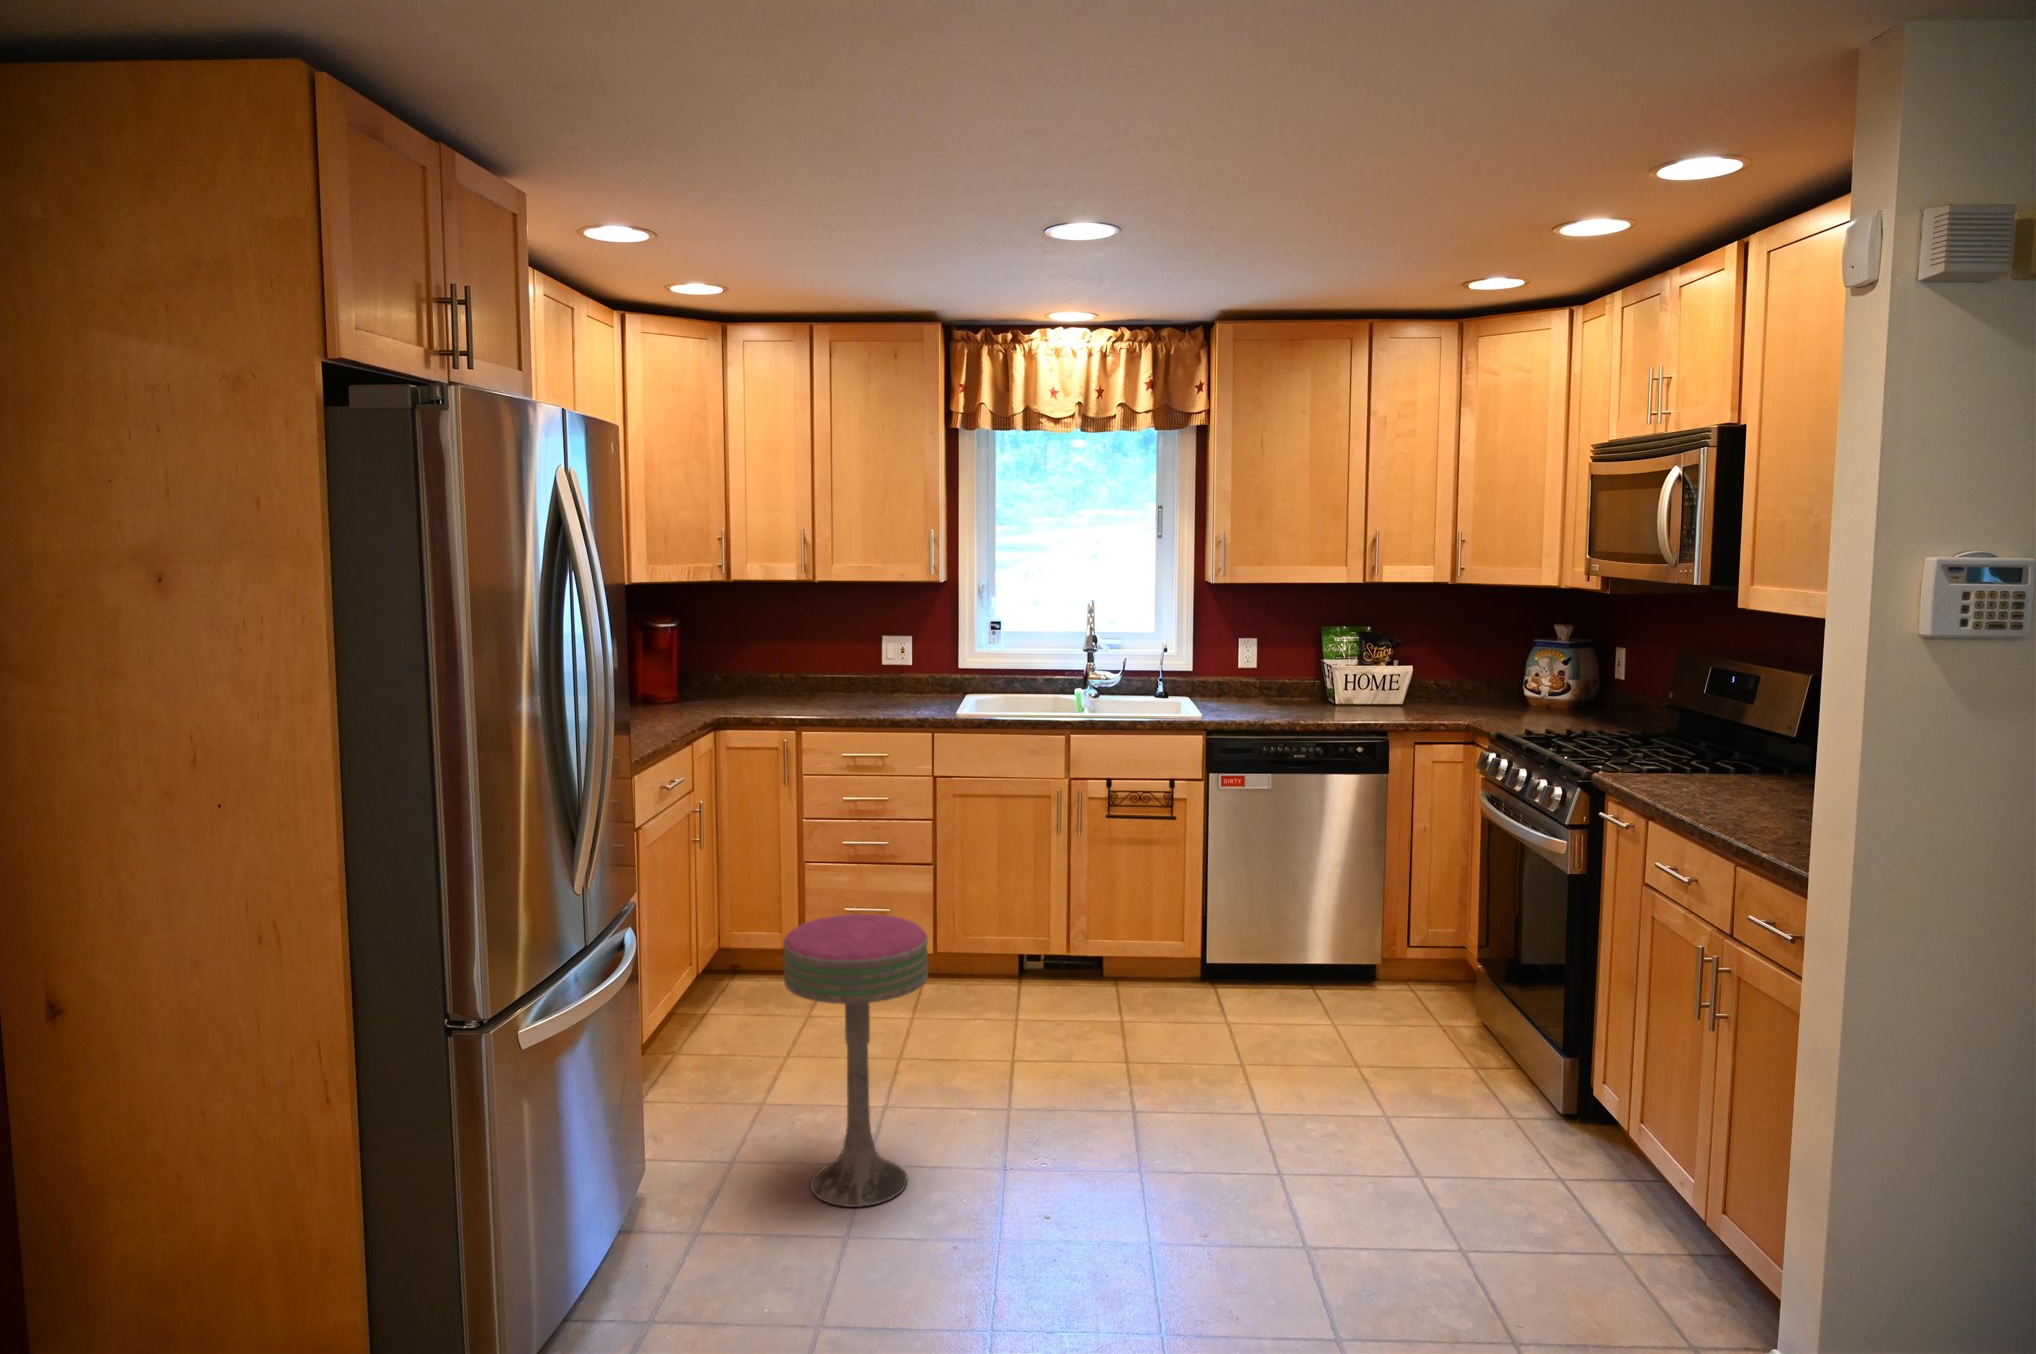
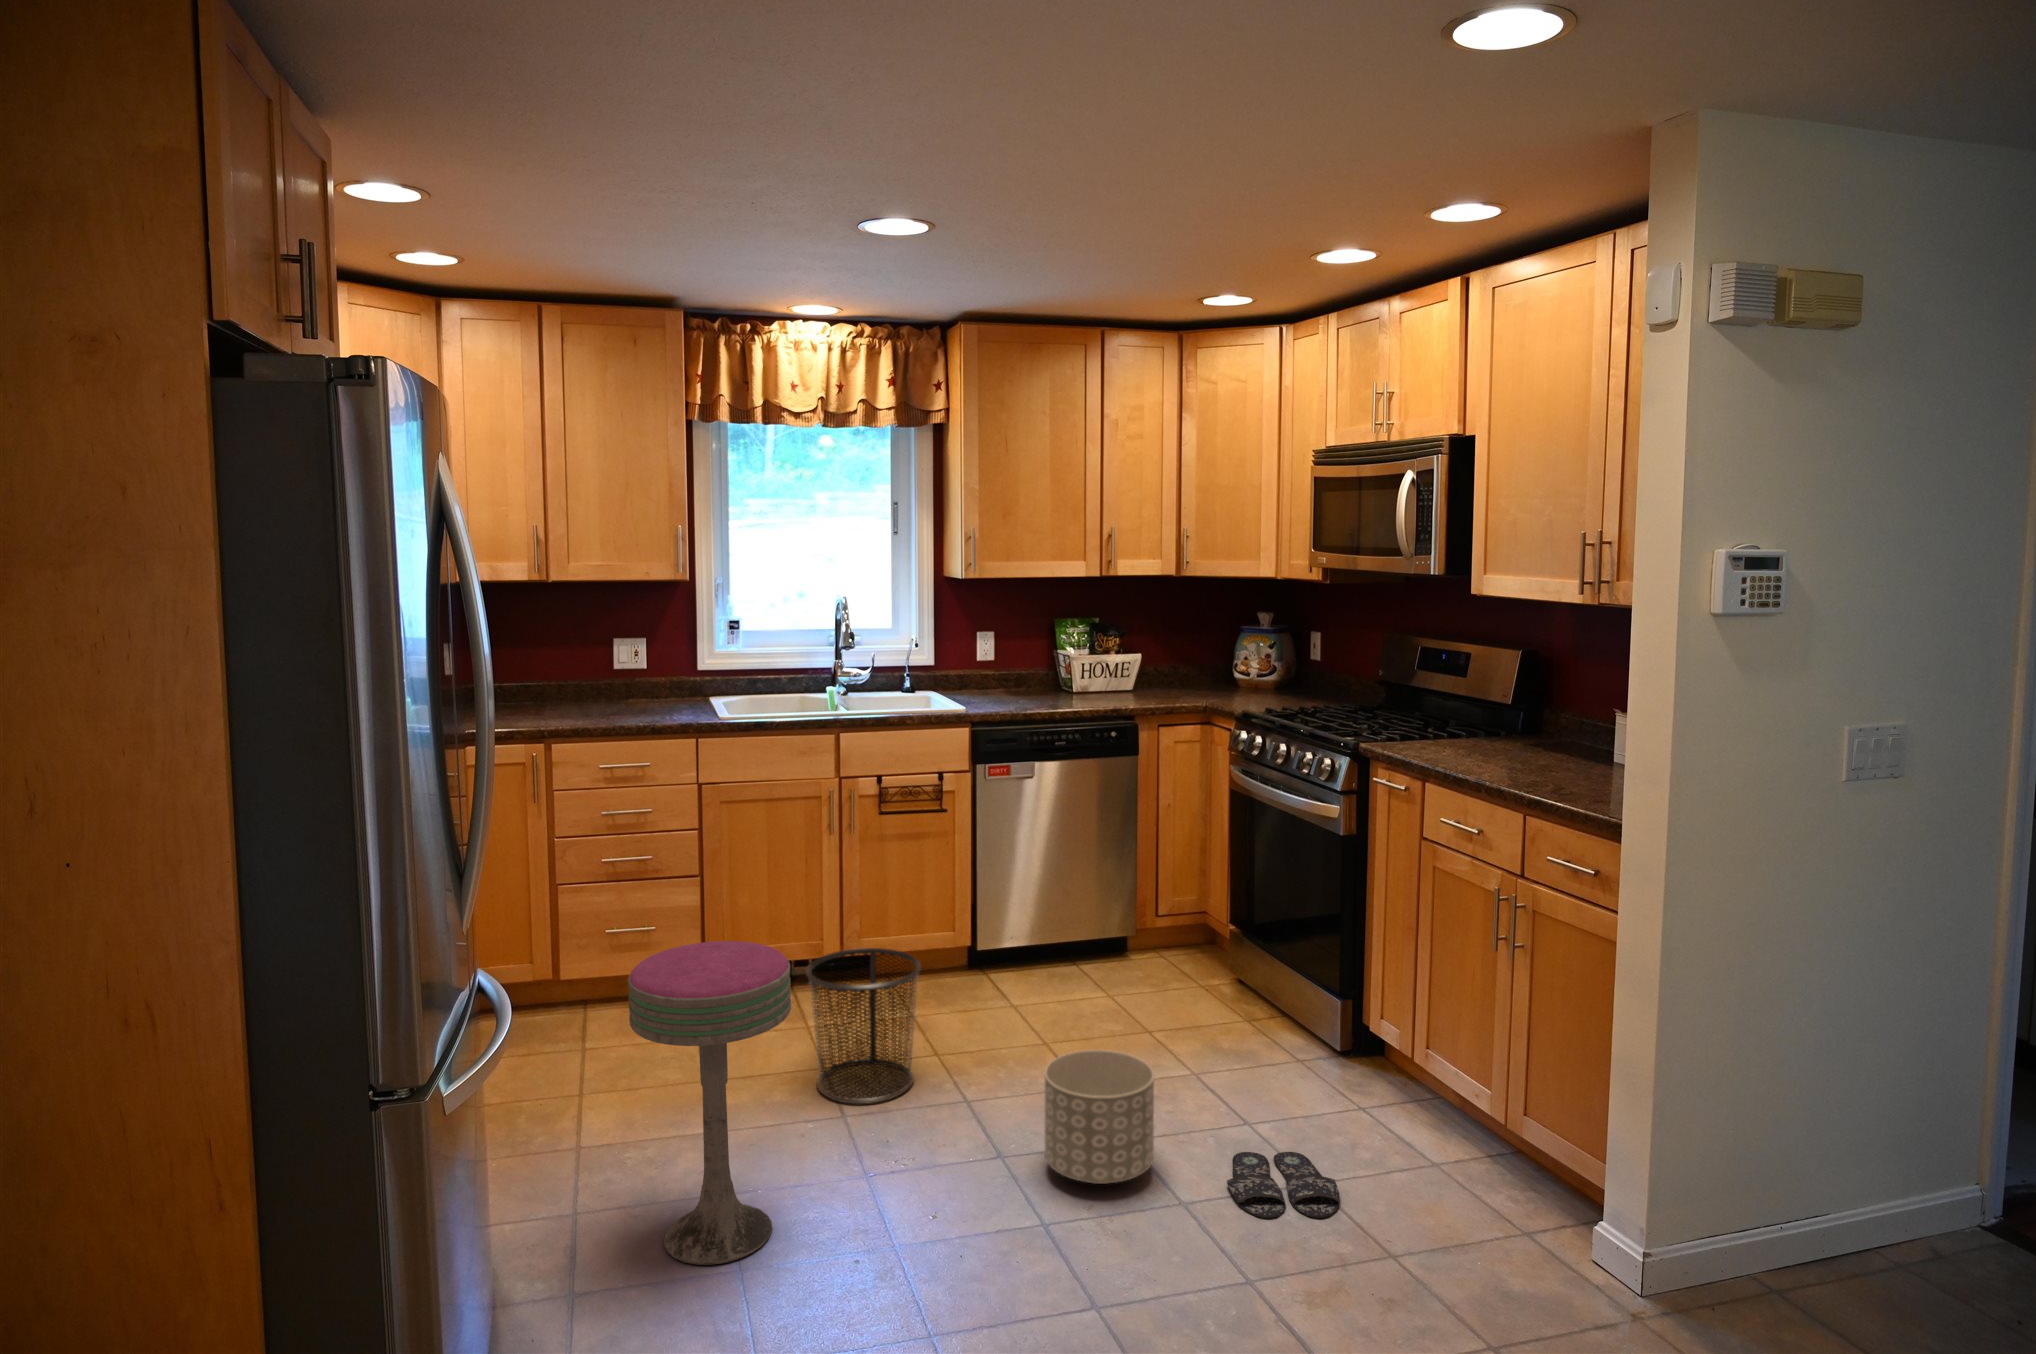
waste bin: none [992,943,1103,1093] -> present [806,948,921,1104]
planter: none [1179,1066,1294,1203] -> present [1045,1050,1154,1184]
slippers: none [1362,1198,1485,1277] -> present [1227,1152,1339,1219]

